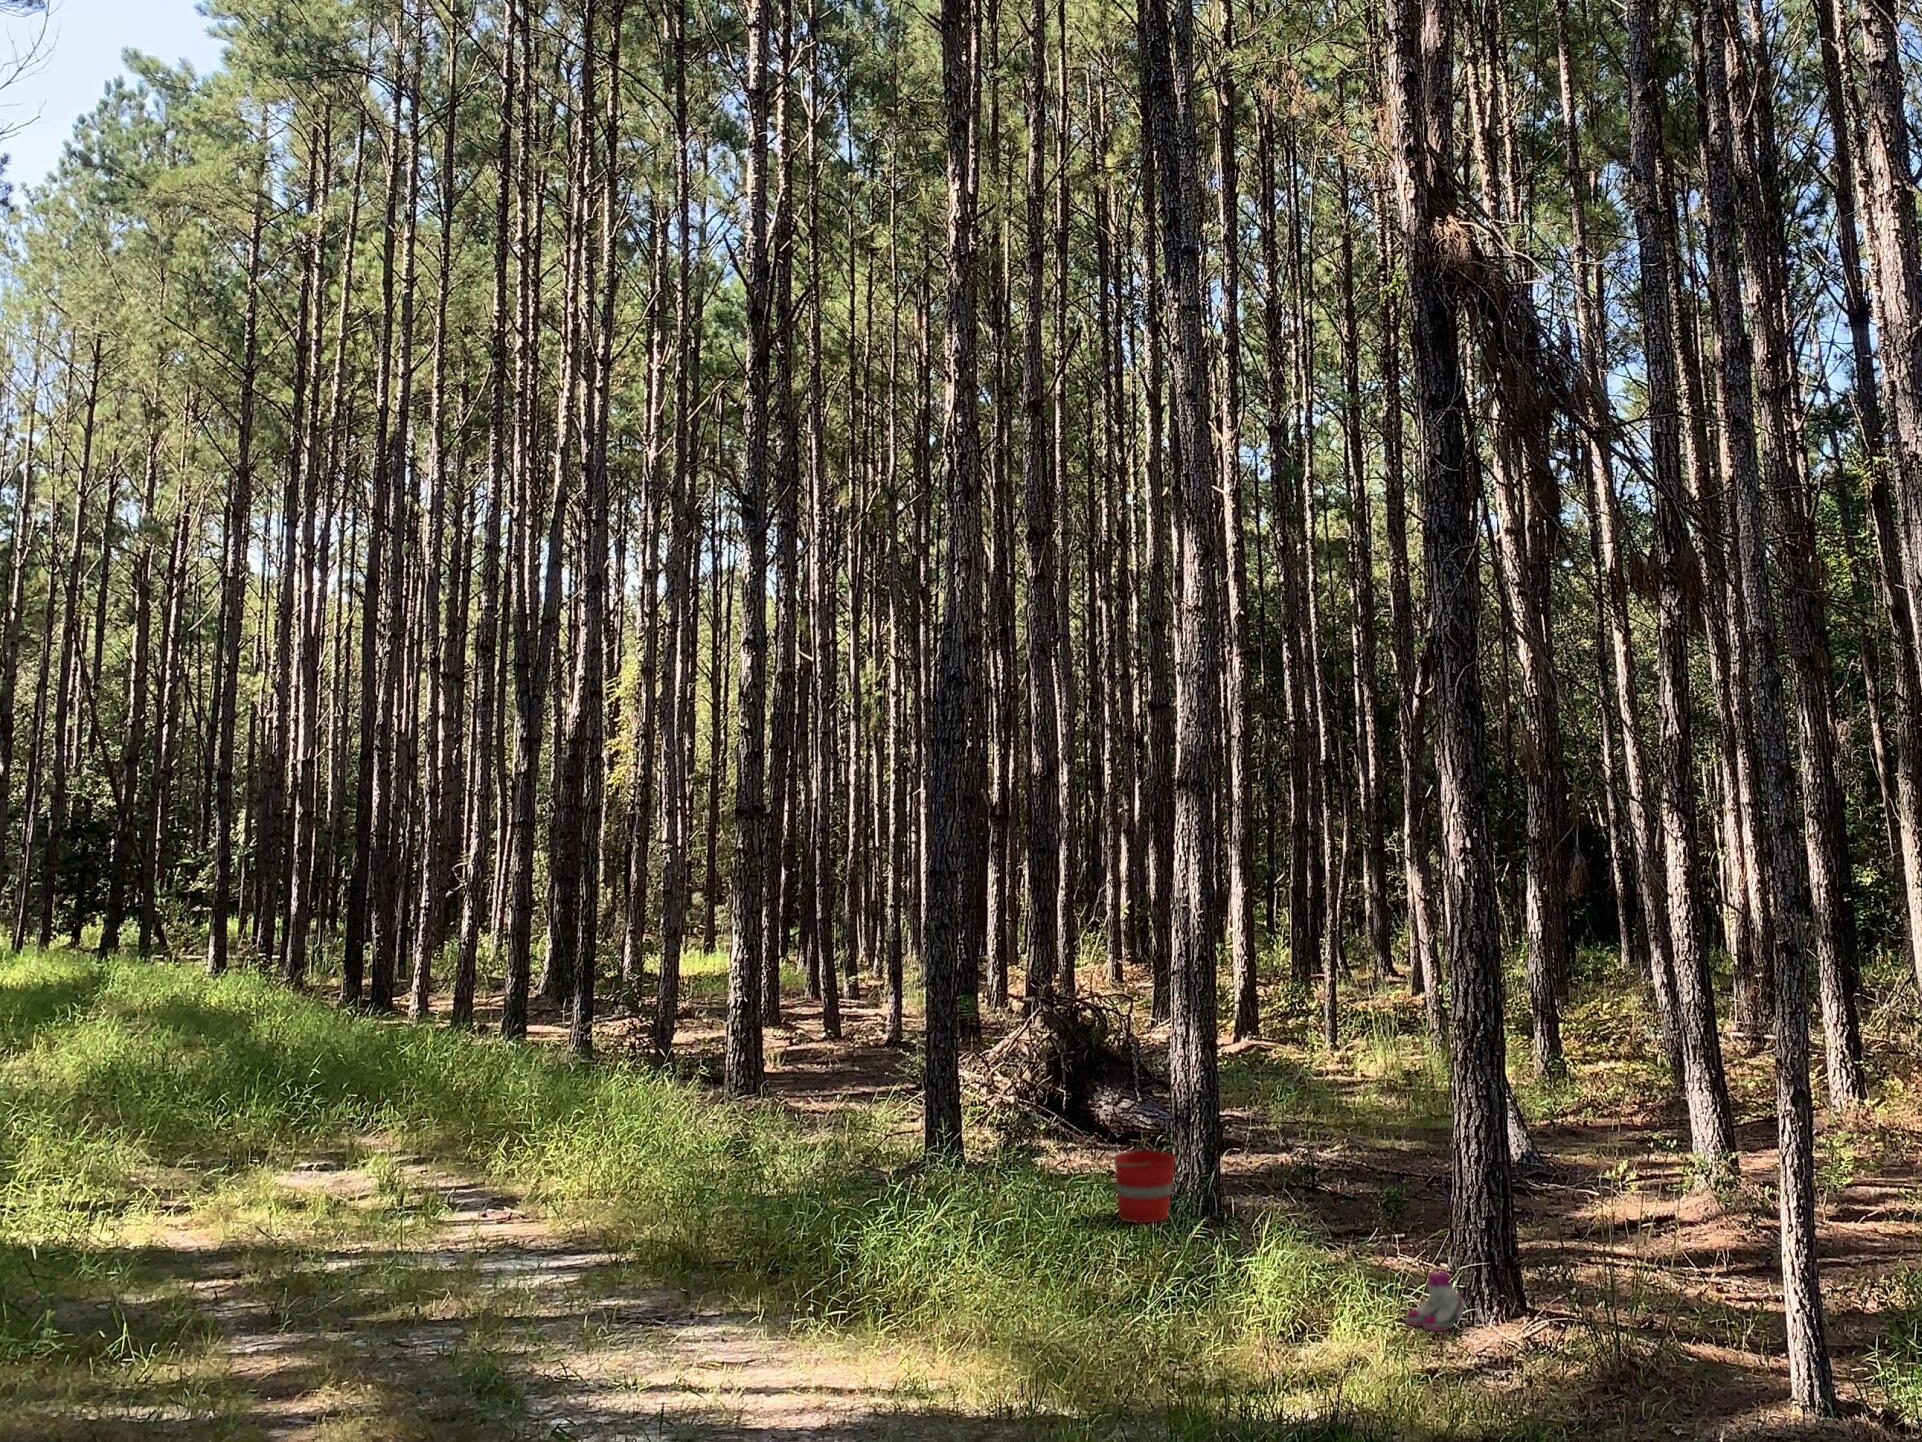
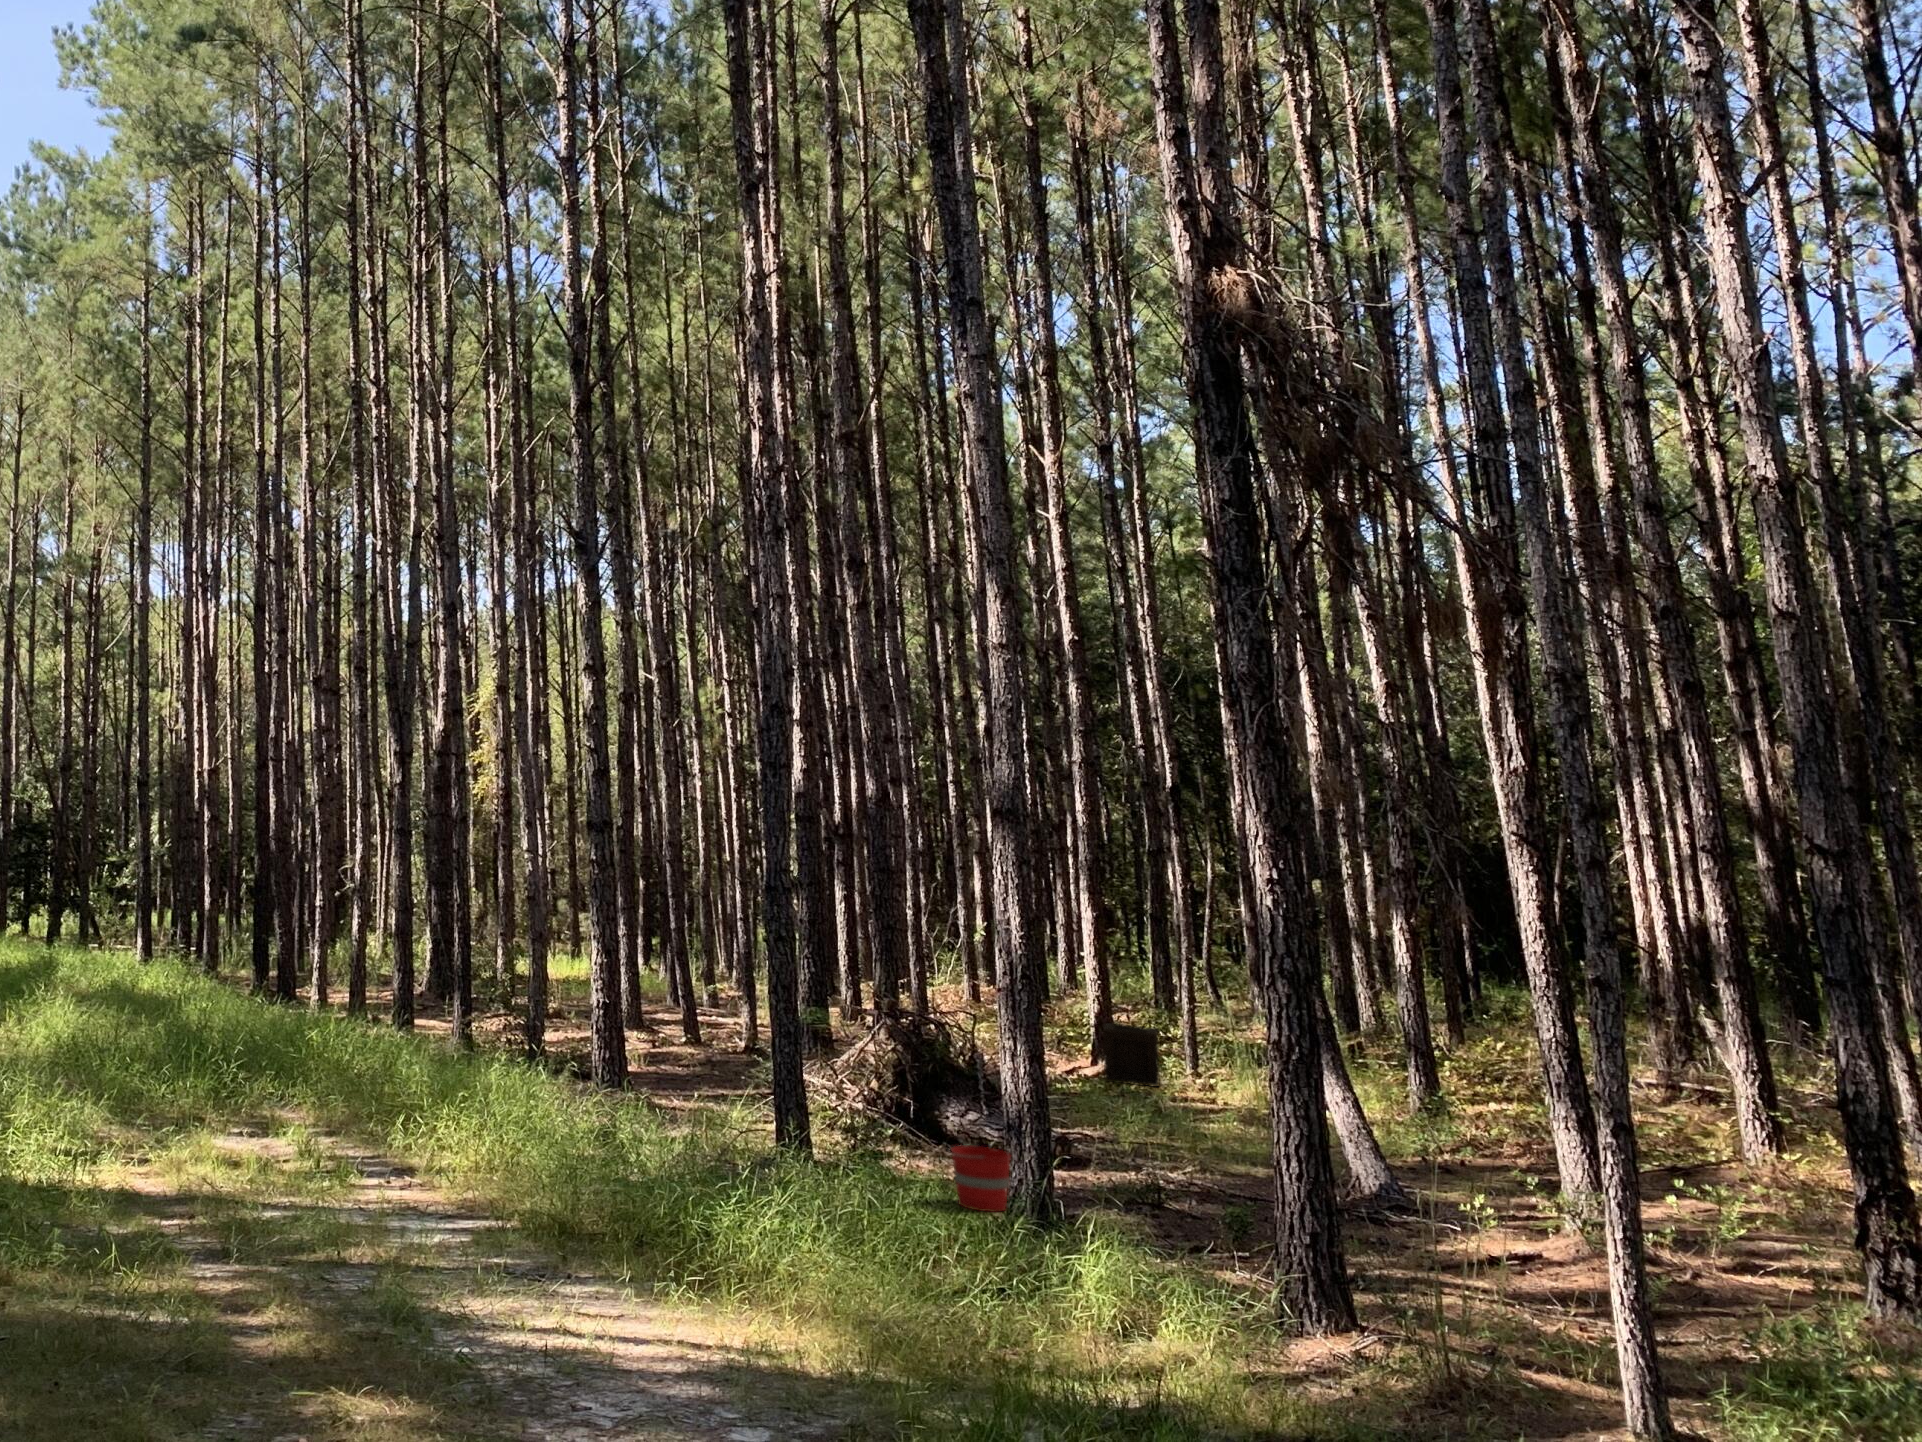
wooden crate: none [1243,987,1293,1046] -> present [1103,1023,1160,1087]
boots: present [1405,1271,1465,1331] -> none [1233,1275,1295,1330]

